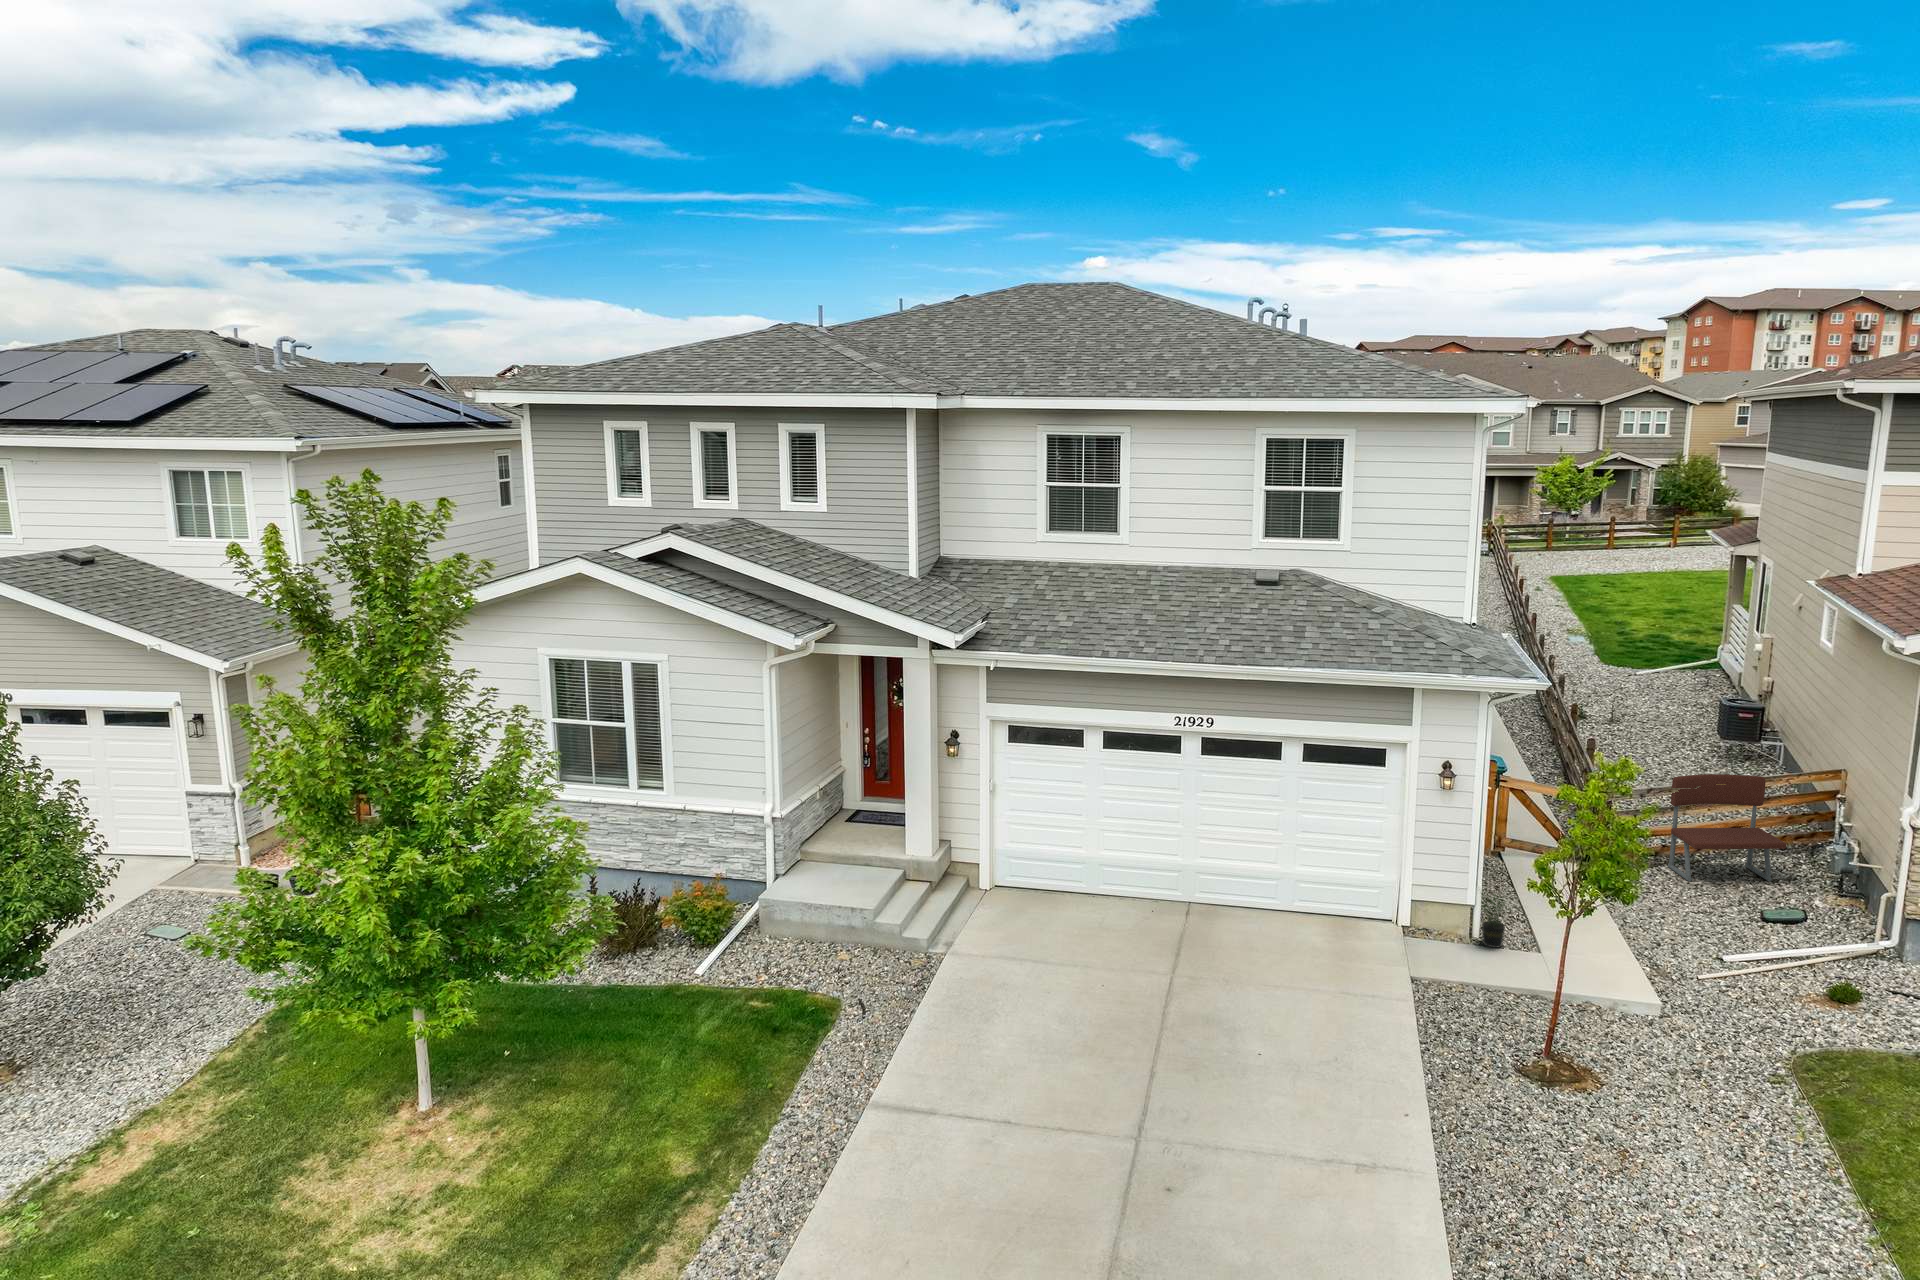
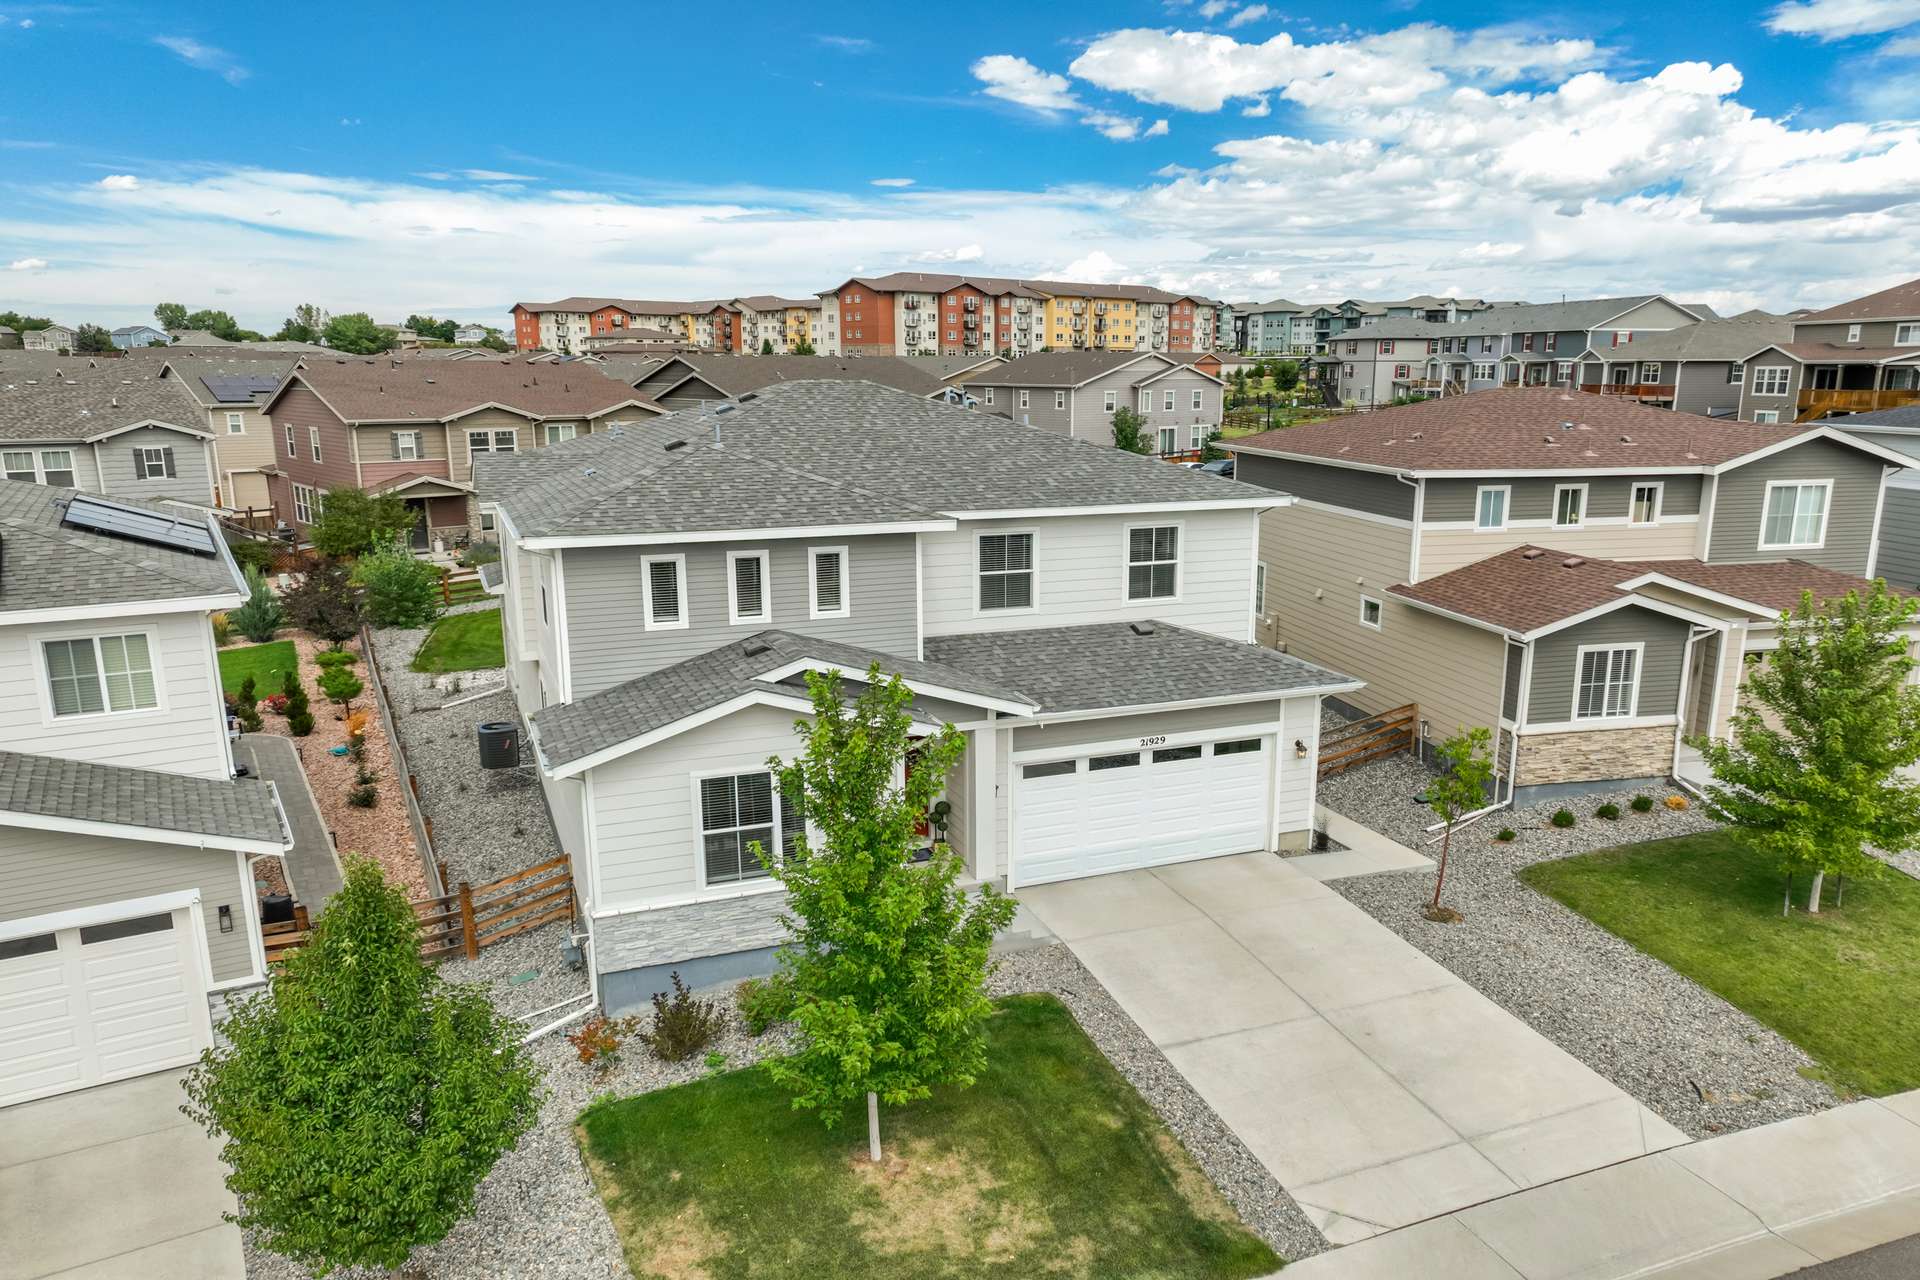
bench: present [1668,774,1786,881] -> none [1346,712,1407,783]

